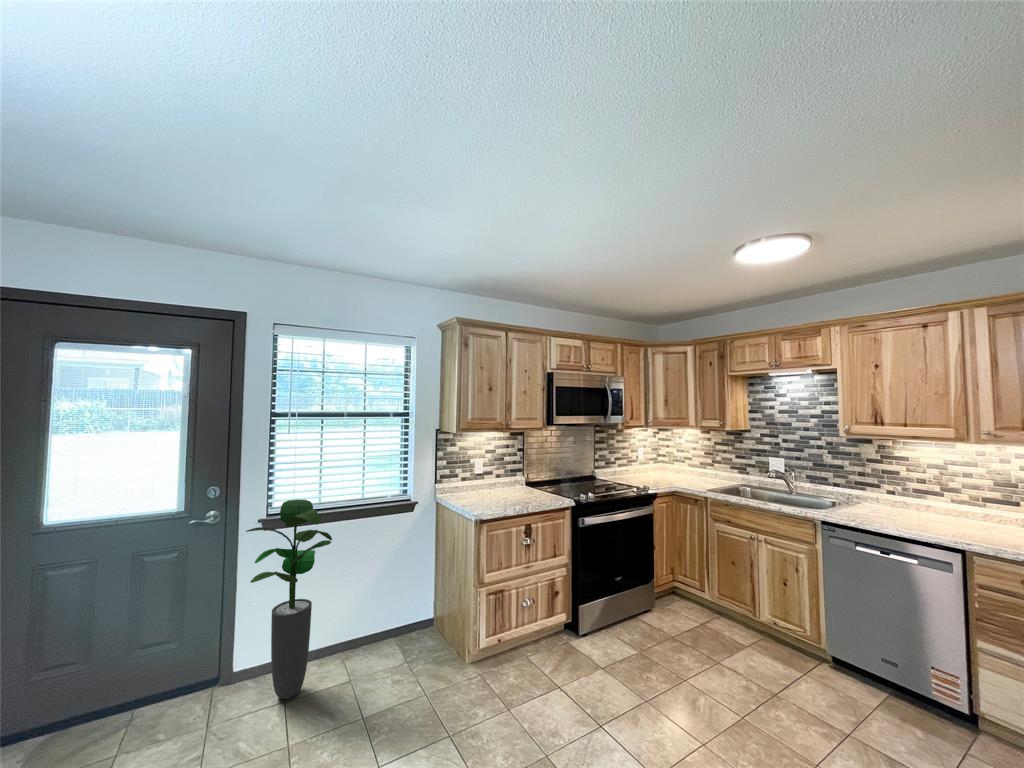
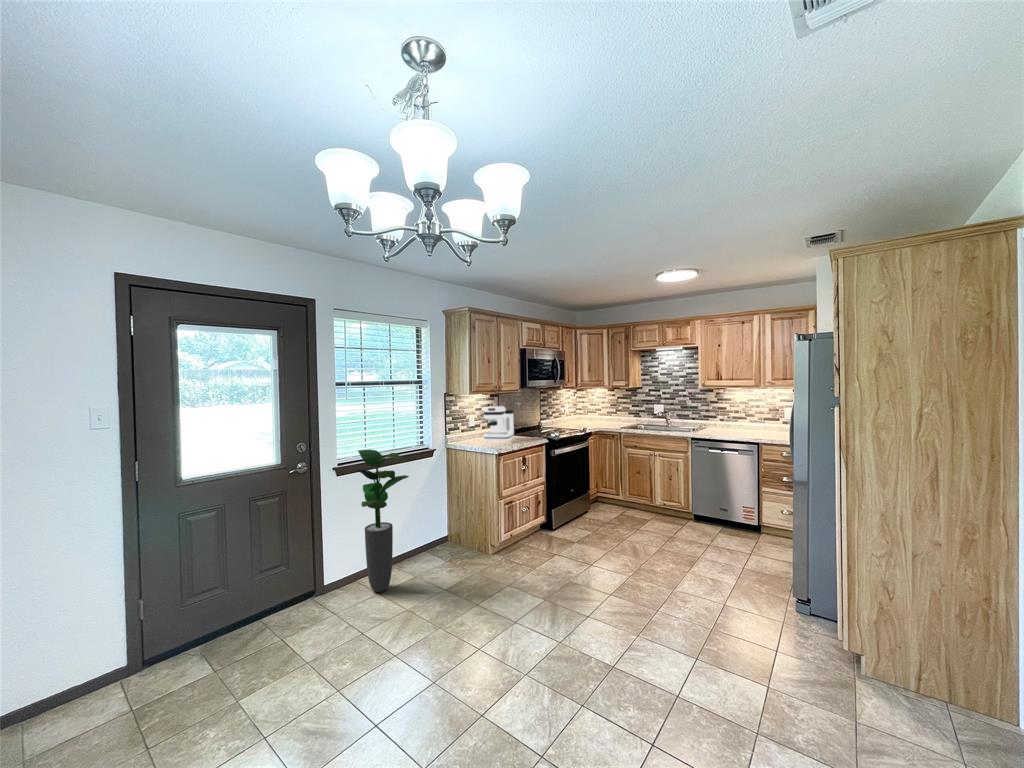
coffee maker: none [483,449,528,500] -> present [484,406,514,442]

